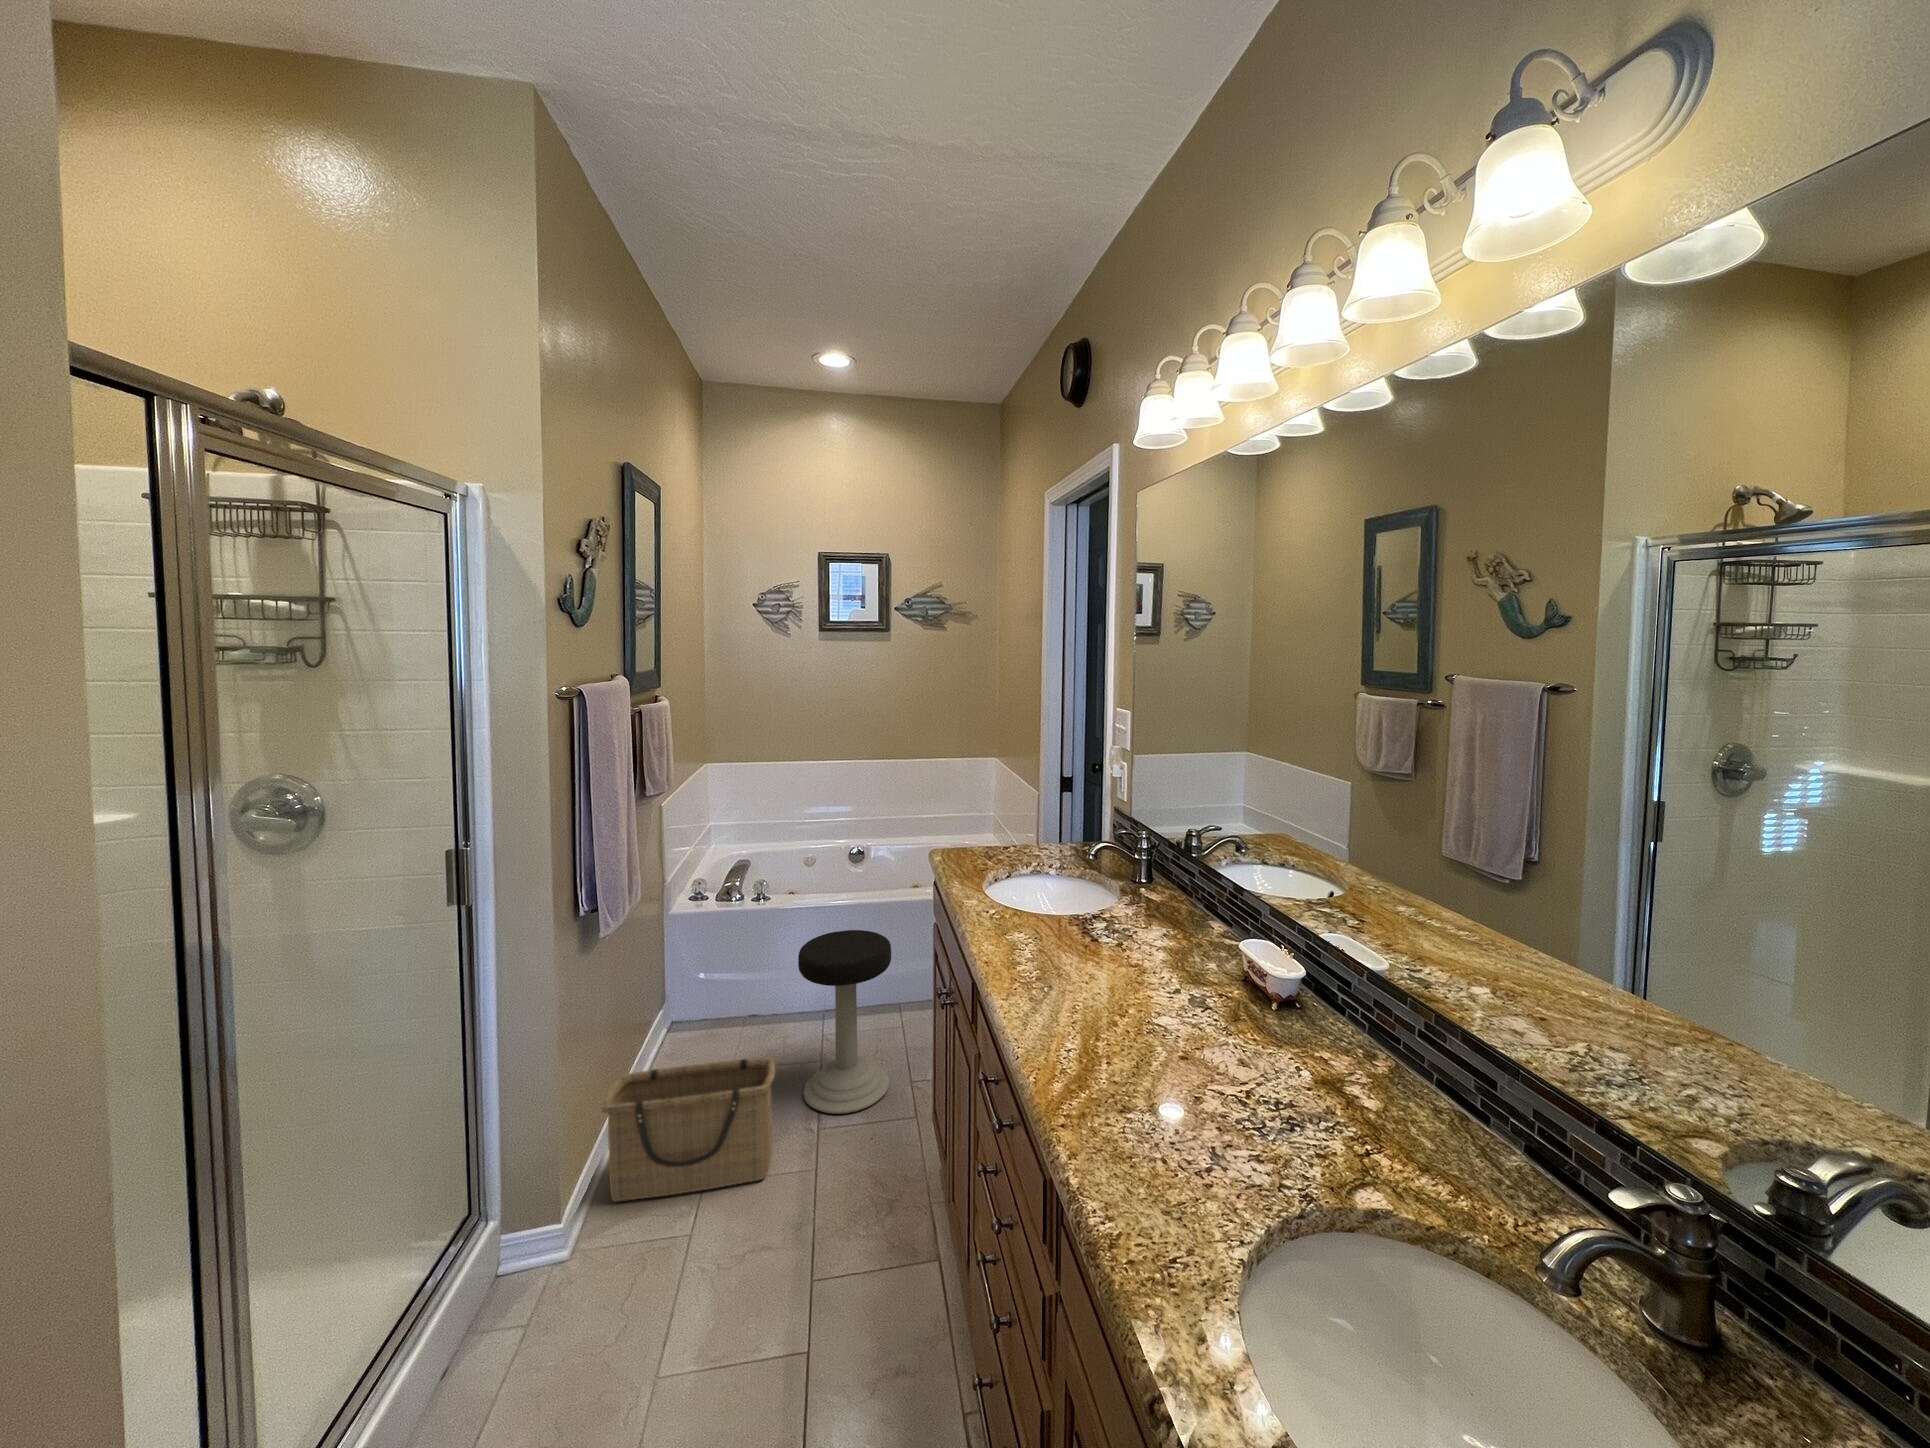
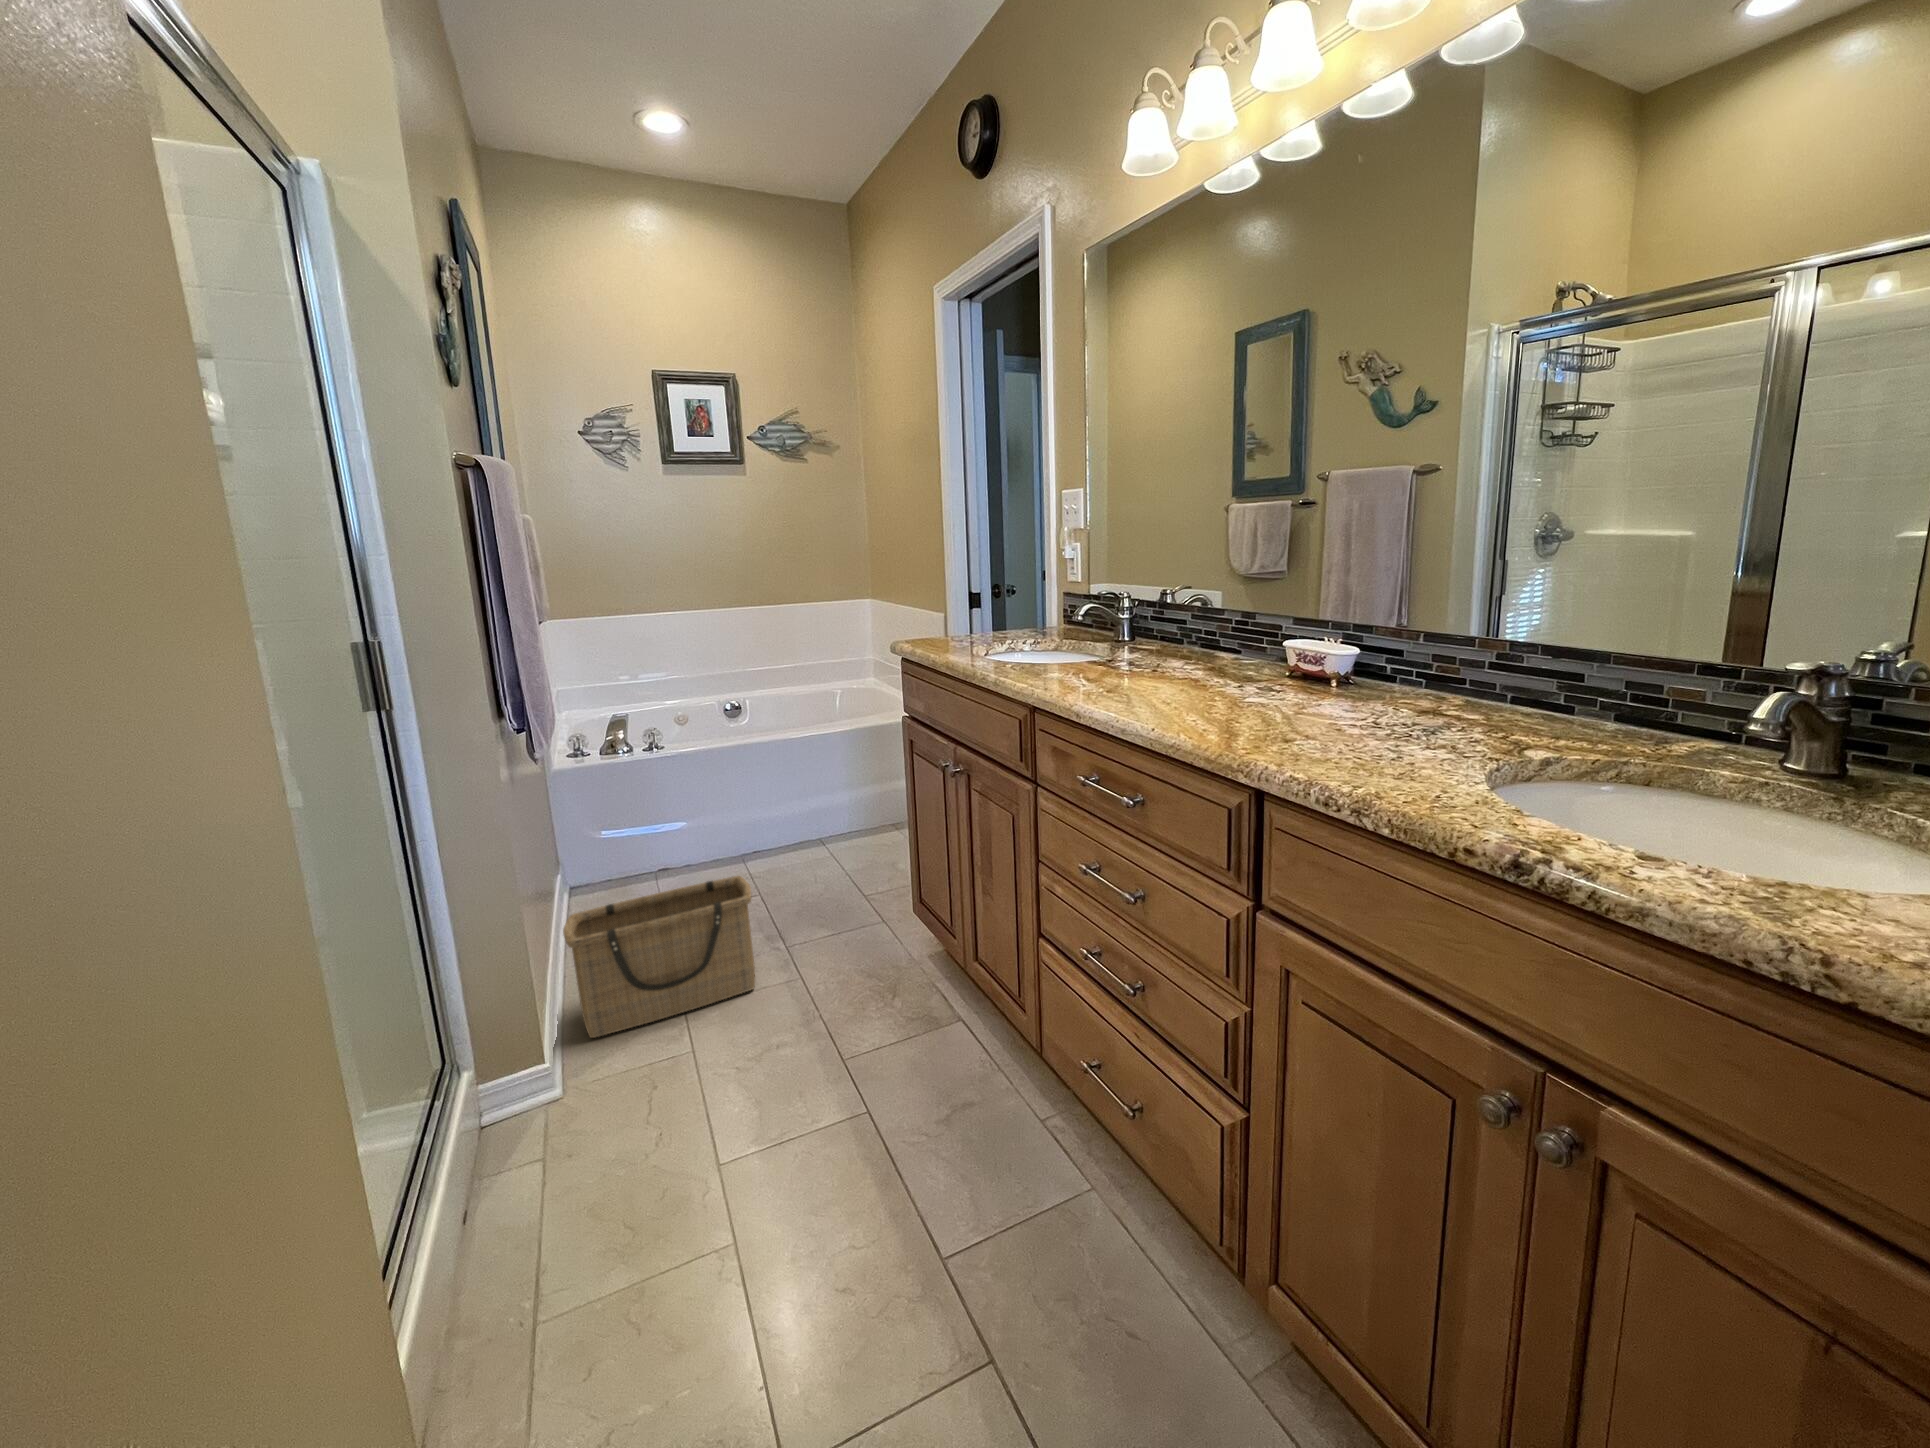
stool: present [798,930,891,1114] -> none [739,754,846,931]

